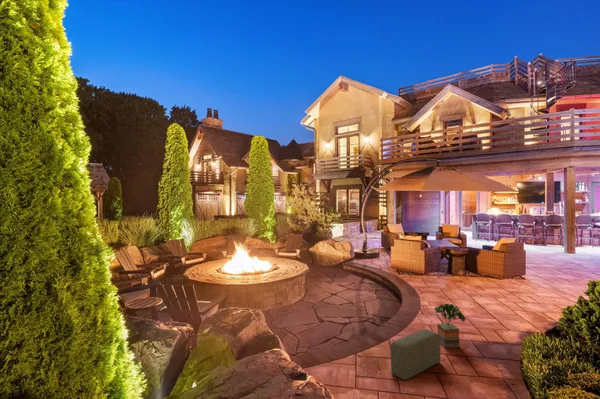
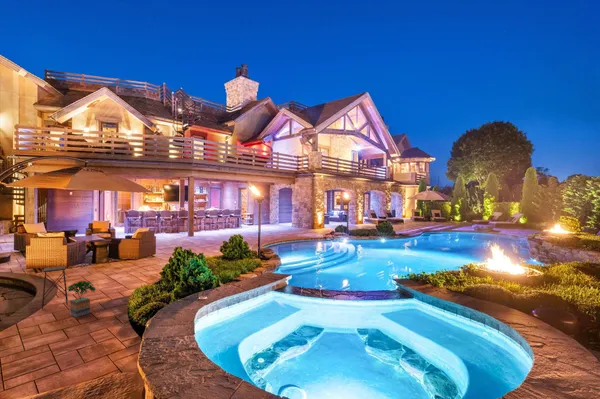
side table: none [409,277,433,324] -> present [42,266,68,309]
pouf: present [391,329,441,380] -> none [15,305,70,351]

